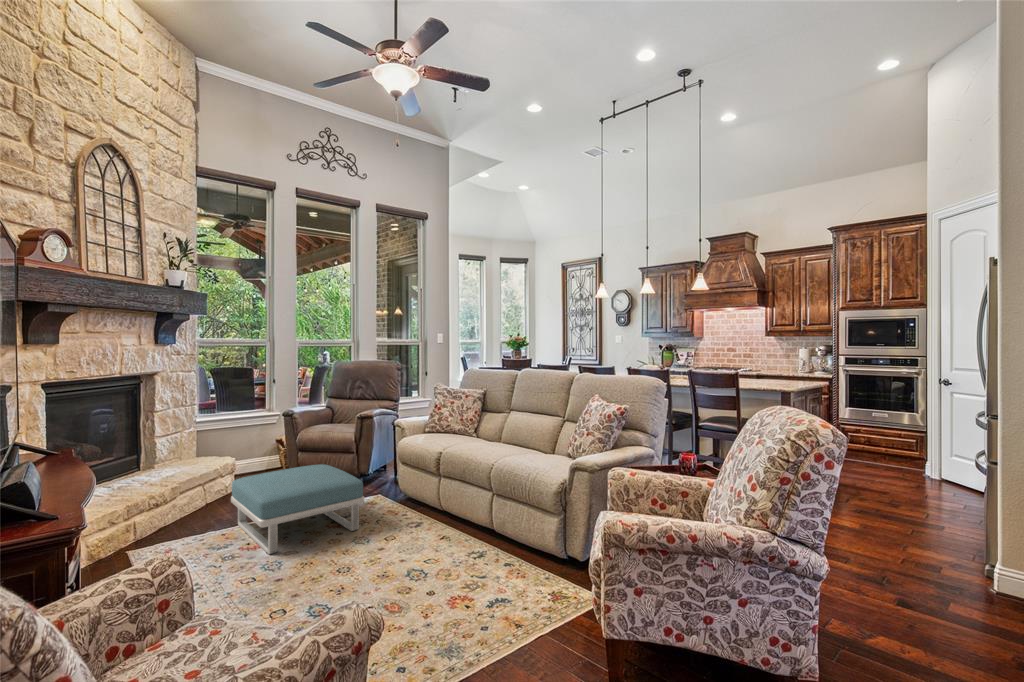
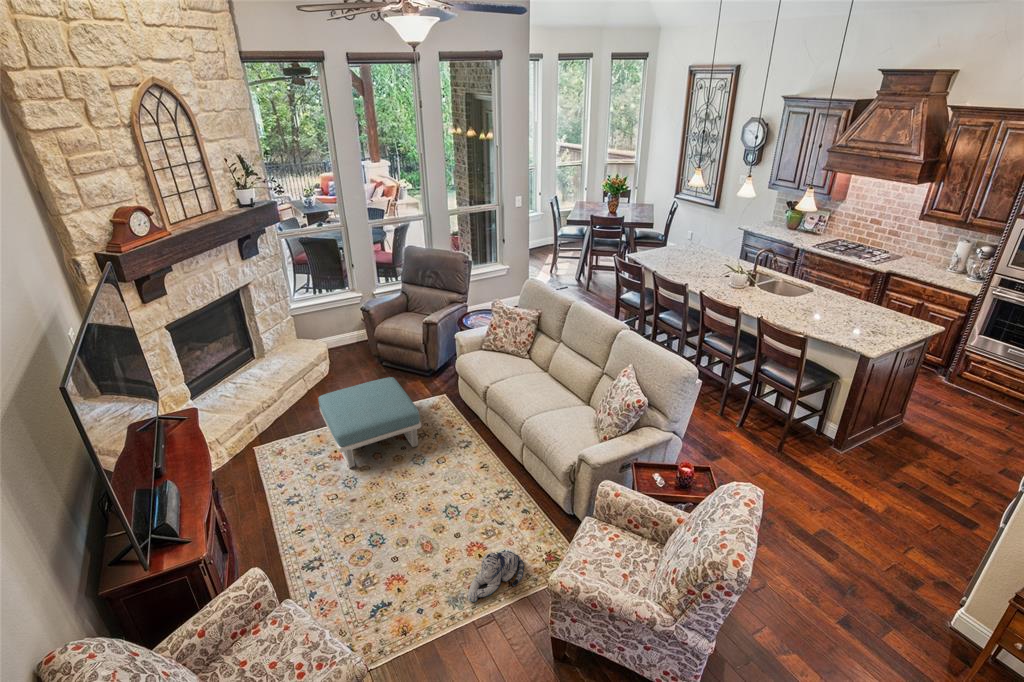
plush toy: none [463,576,529,649] -> present [468,552,524,602]

